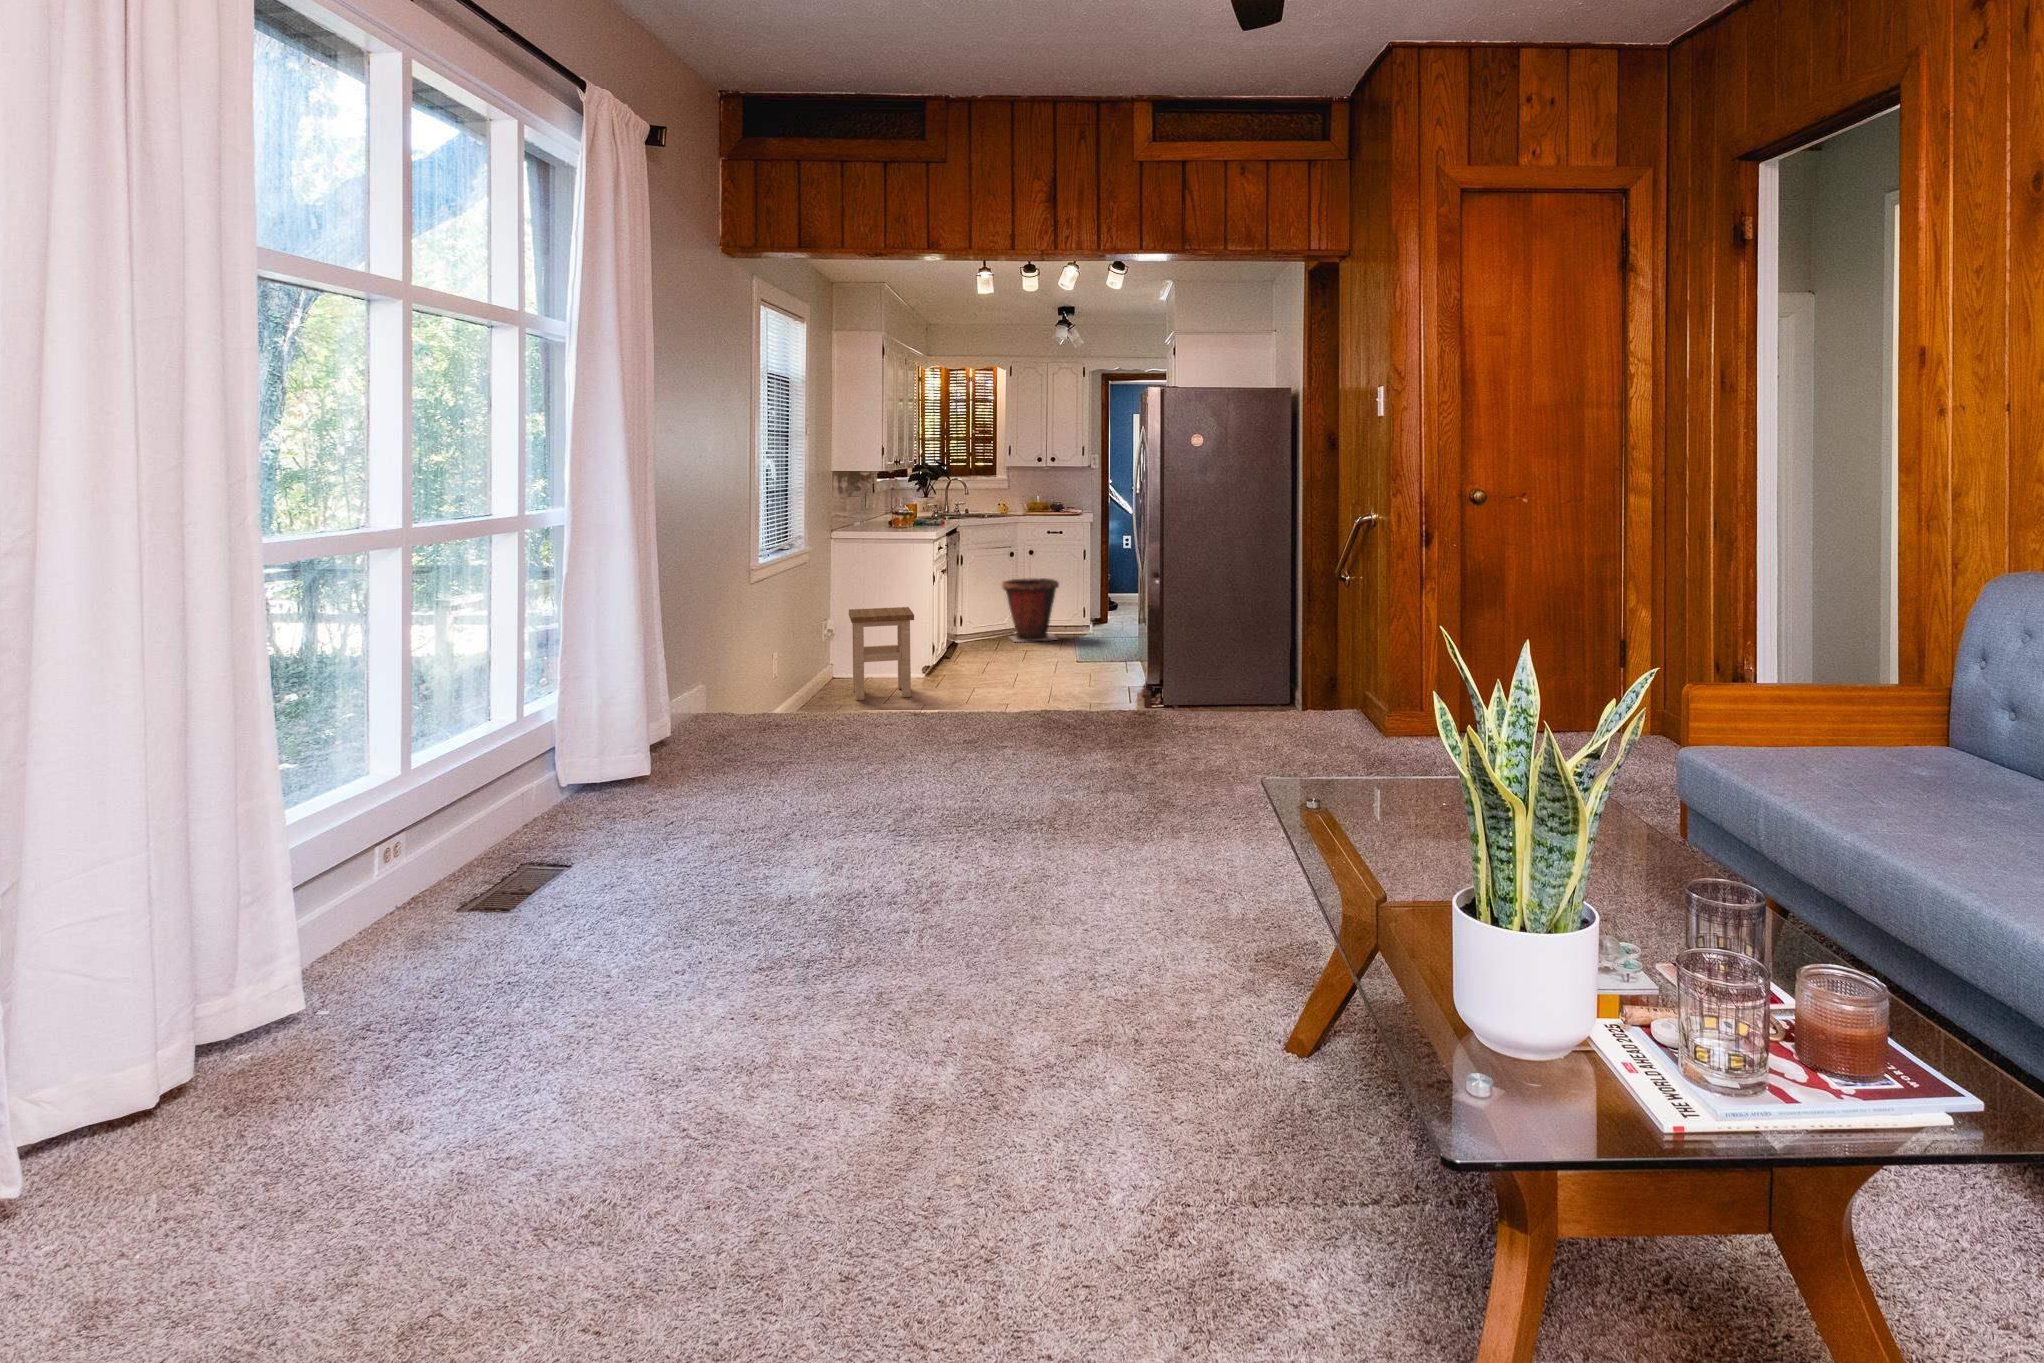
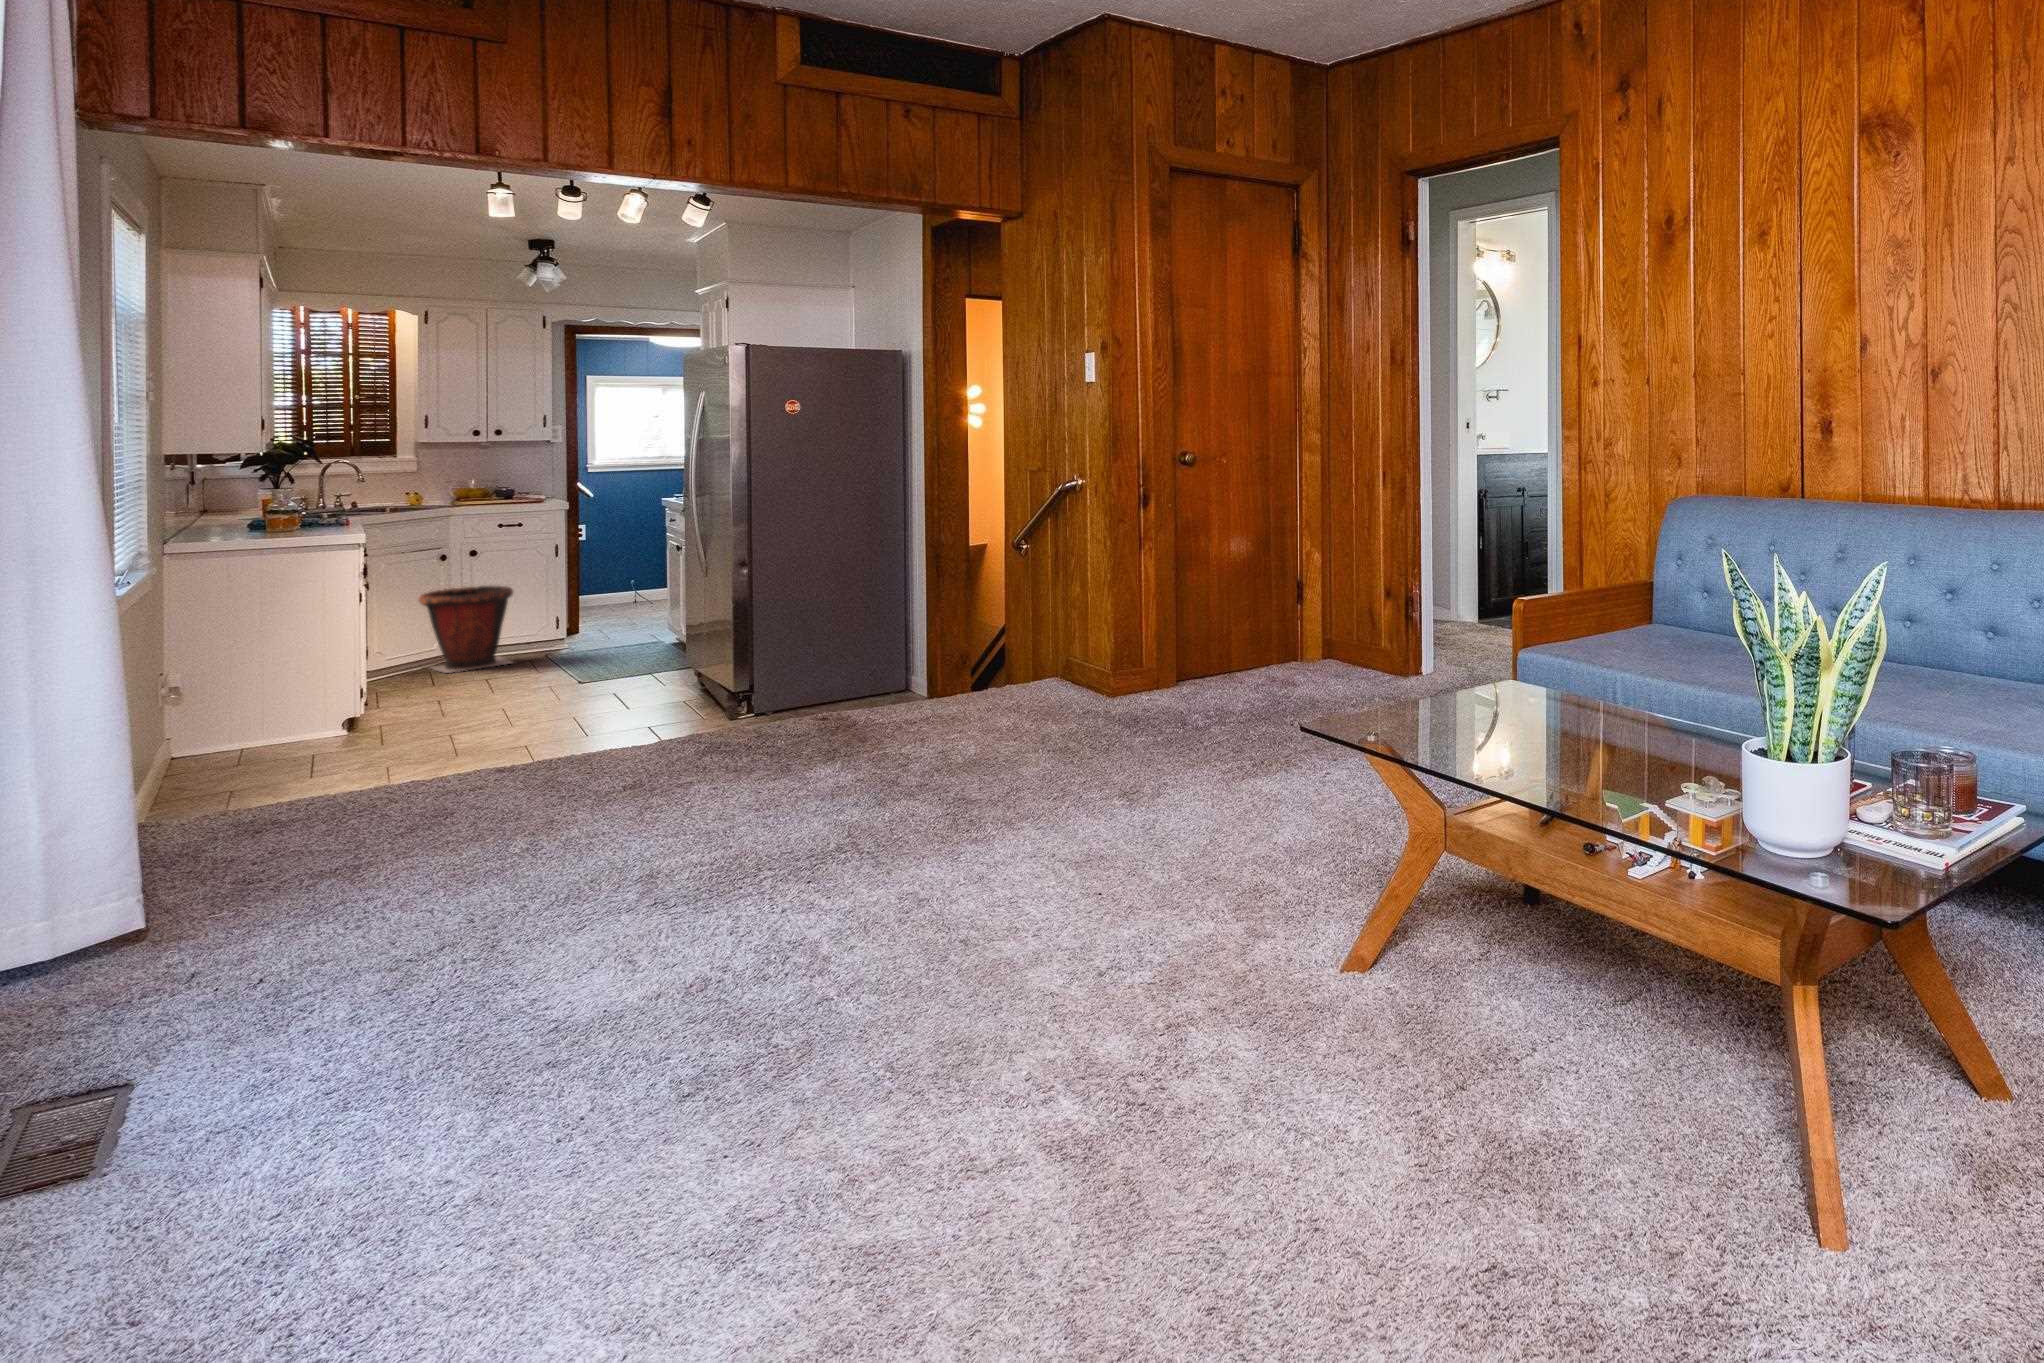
stool: present [849,607,914,700] -> none [214,640,352,782]

